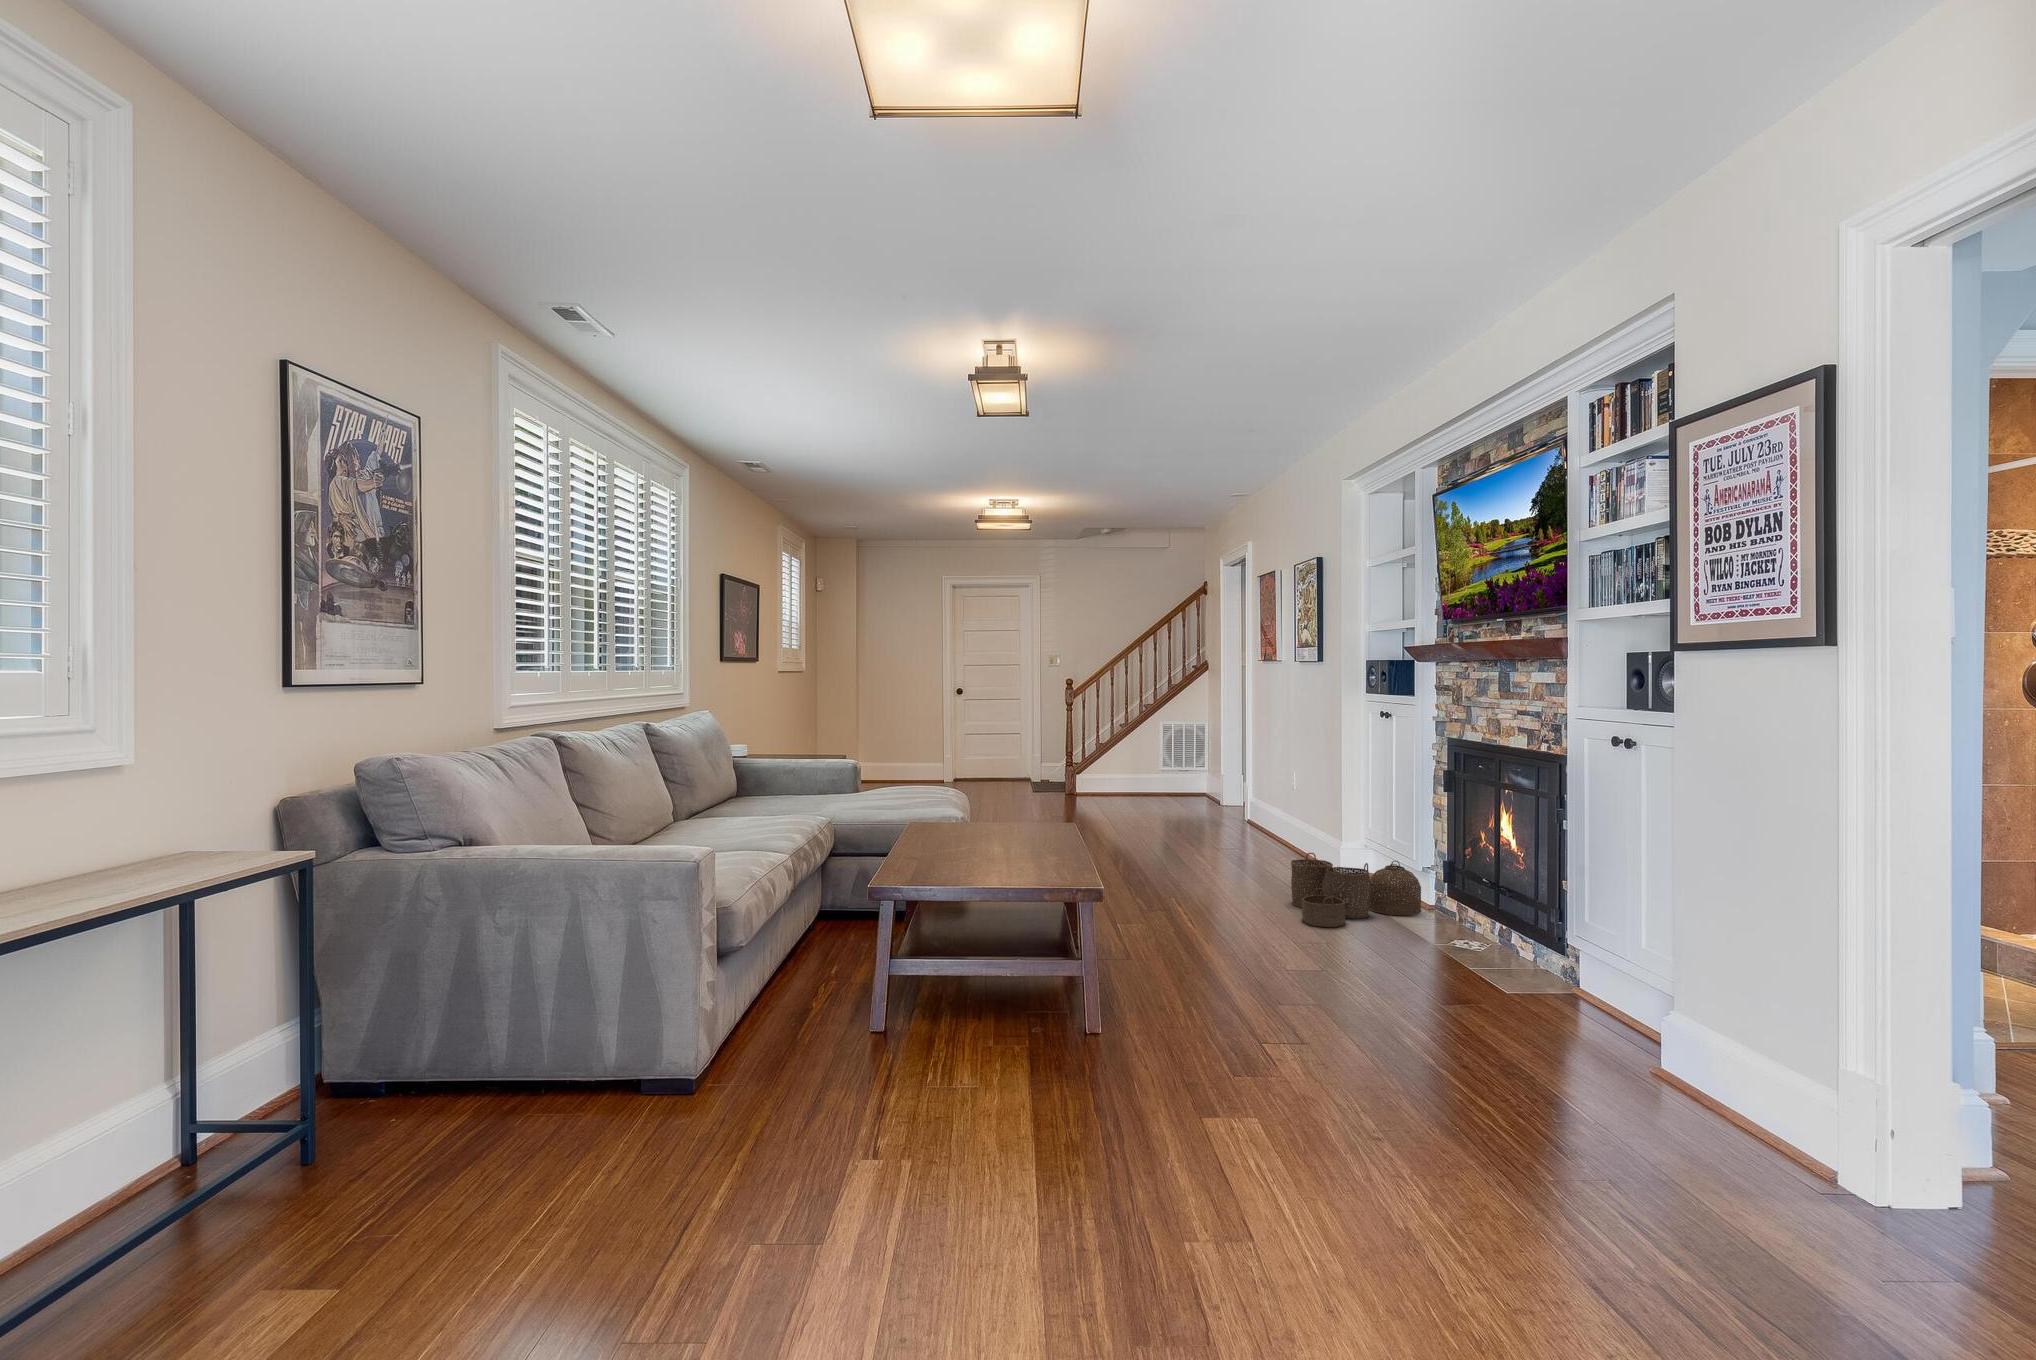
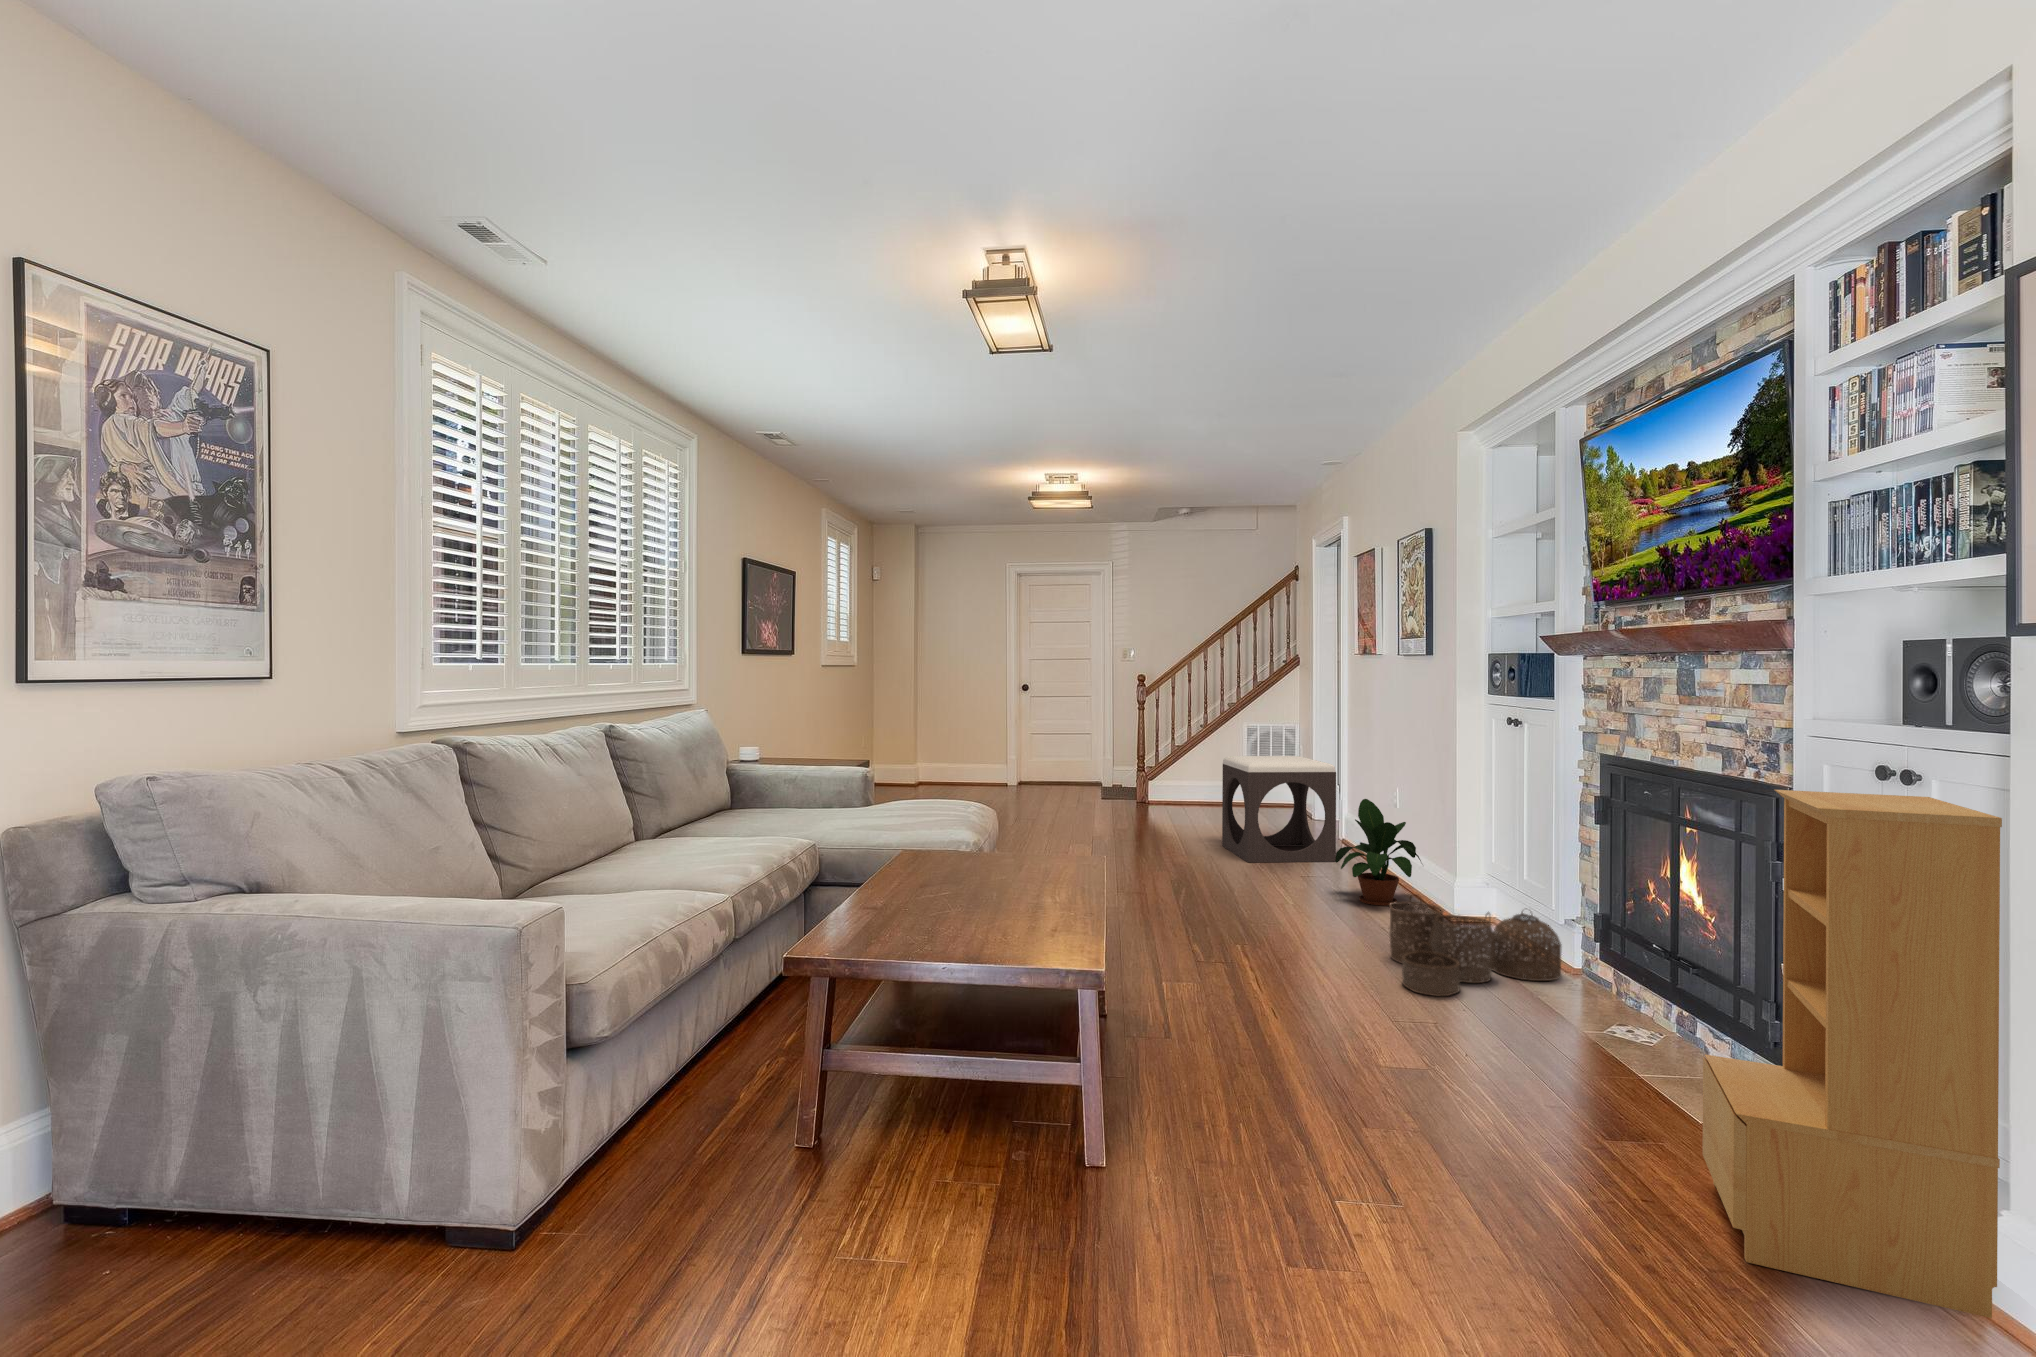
footstool: none [1146,748,1243,840] -> present [1222,756,1336,862]
bookshelf: none [1505,754,1669,1078] -> present [1703,790,2002,1318]
potted plant: none [1245,781,1316,869] -> present [1335,799,1421,906]

